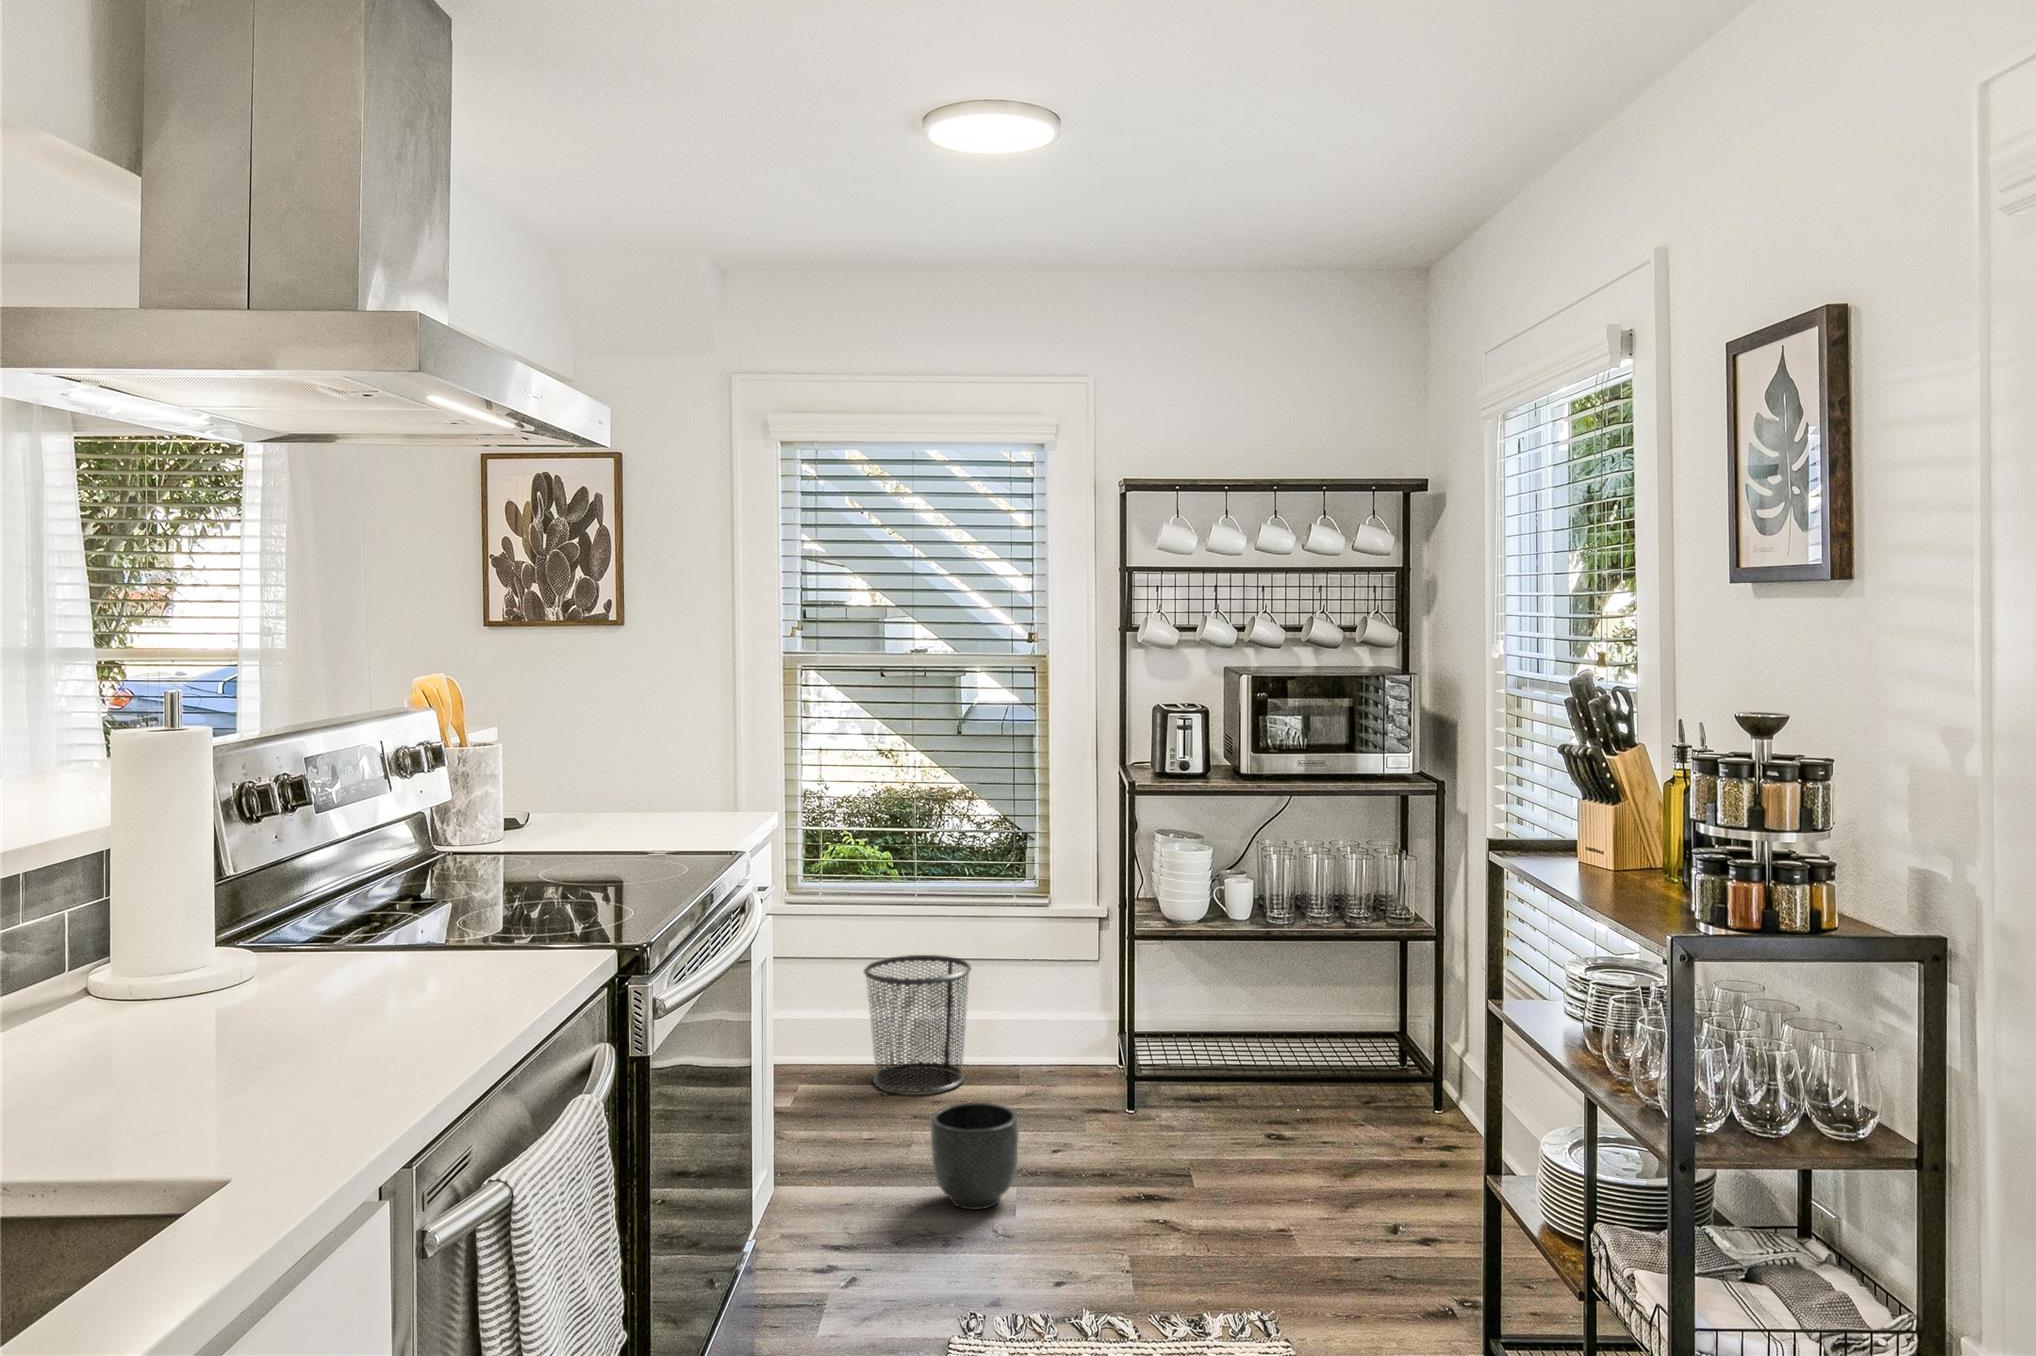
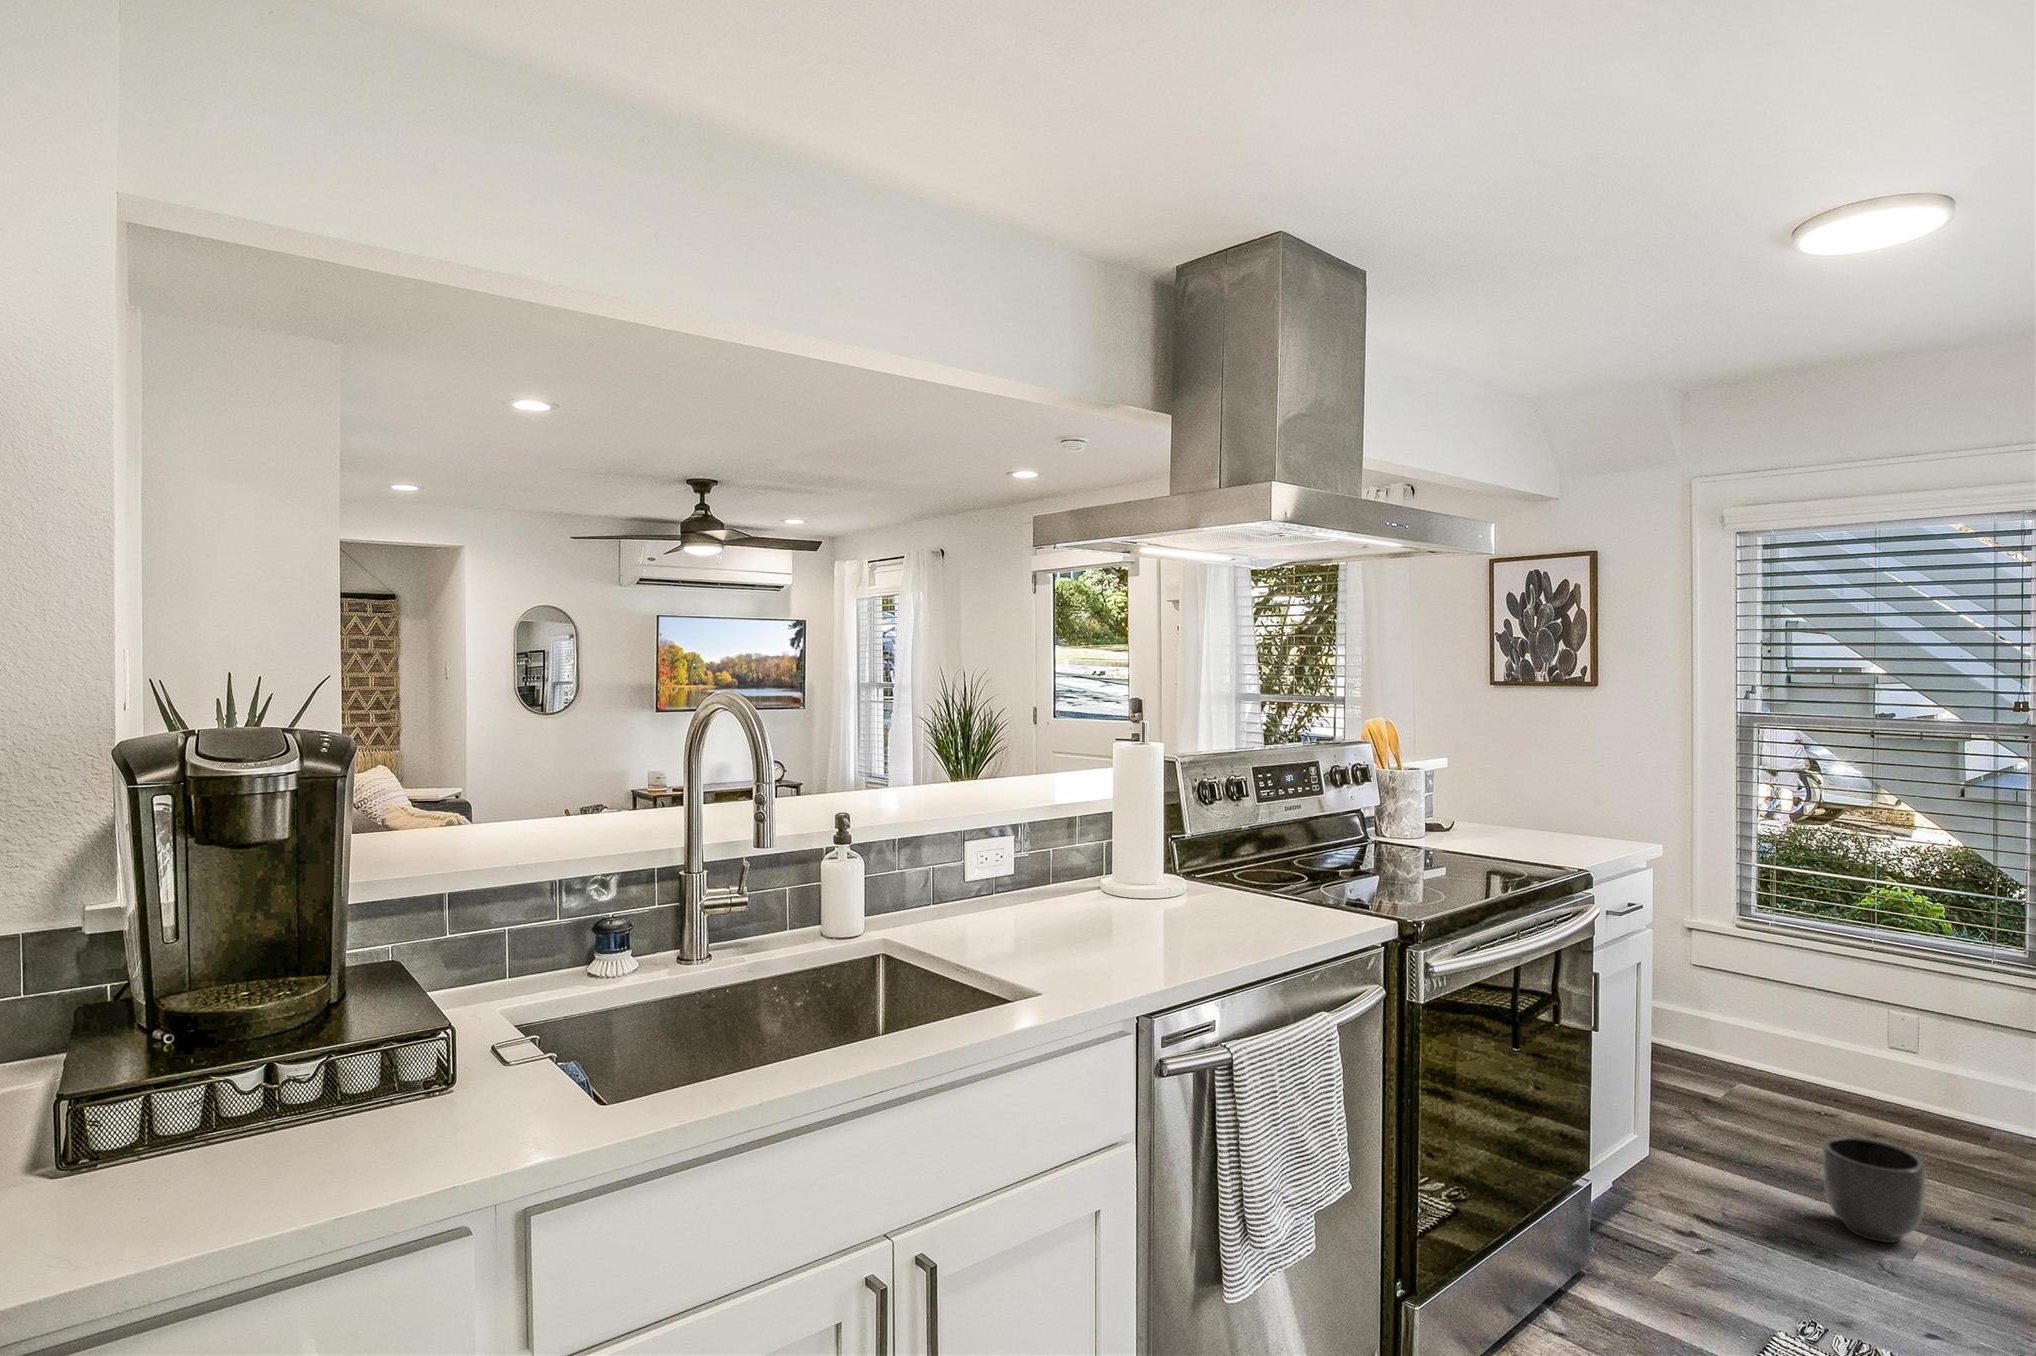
waste bin: present [863,955,971,1095] -> none [1807,993,1933,1130]

